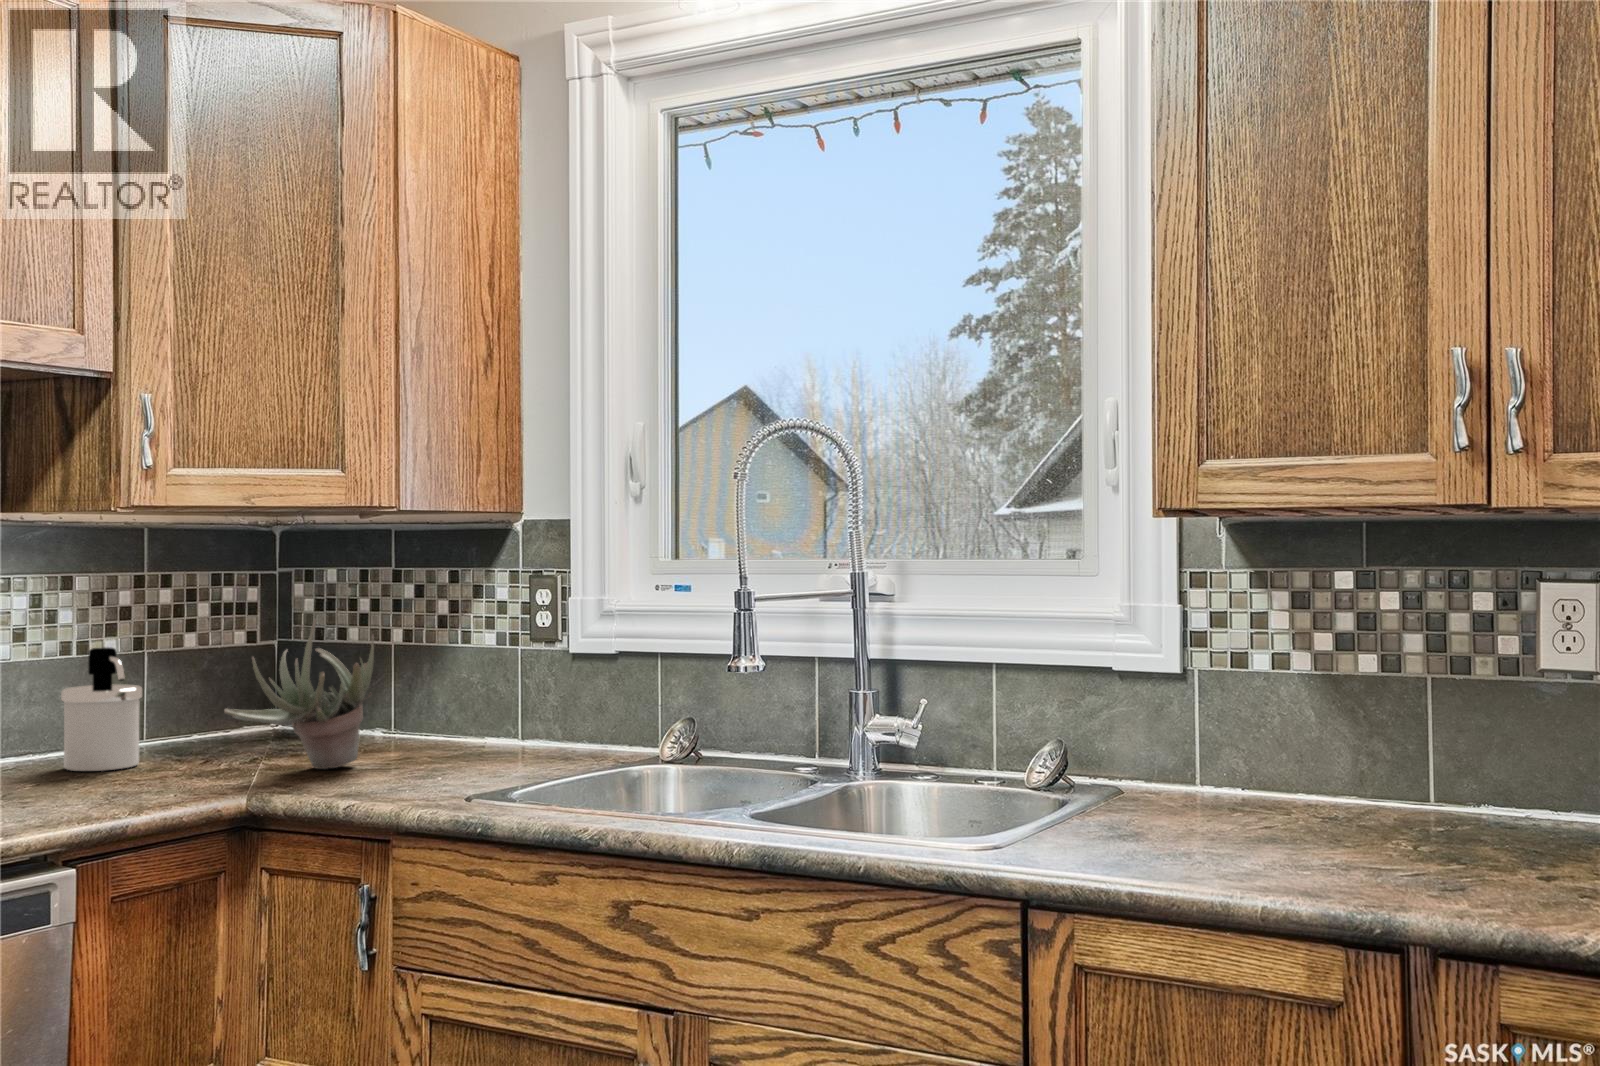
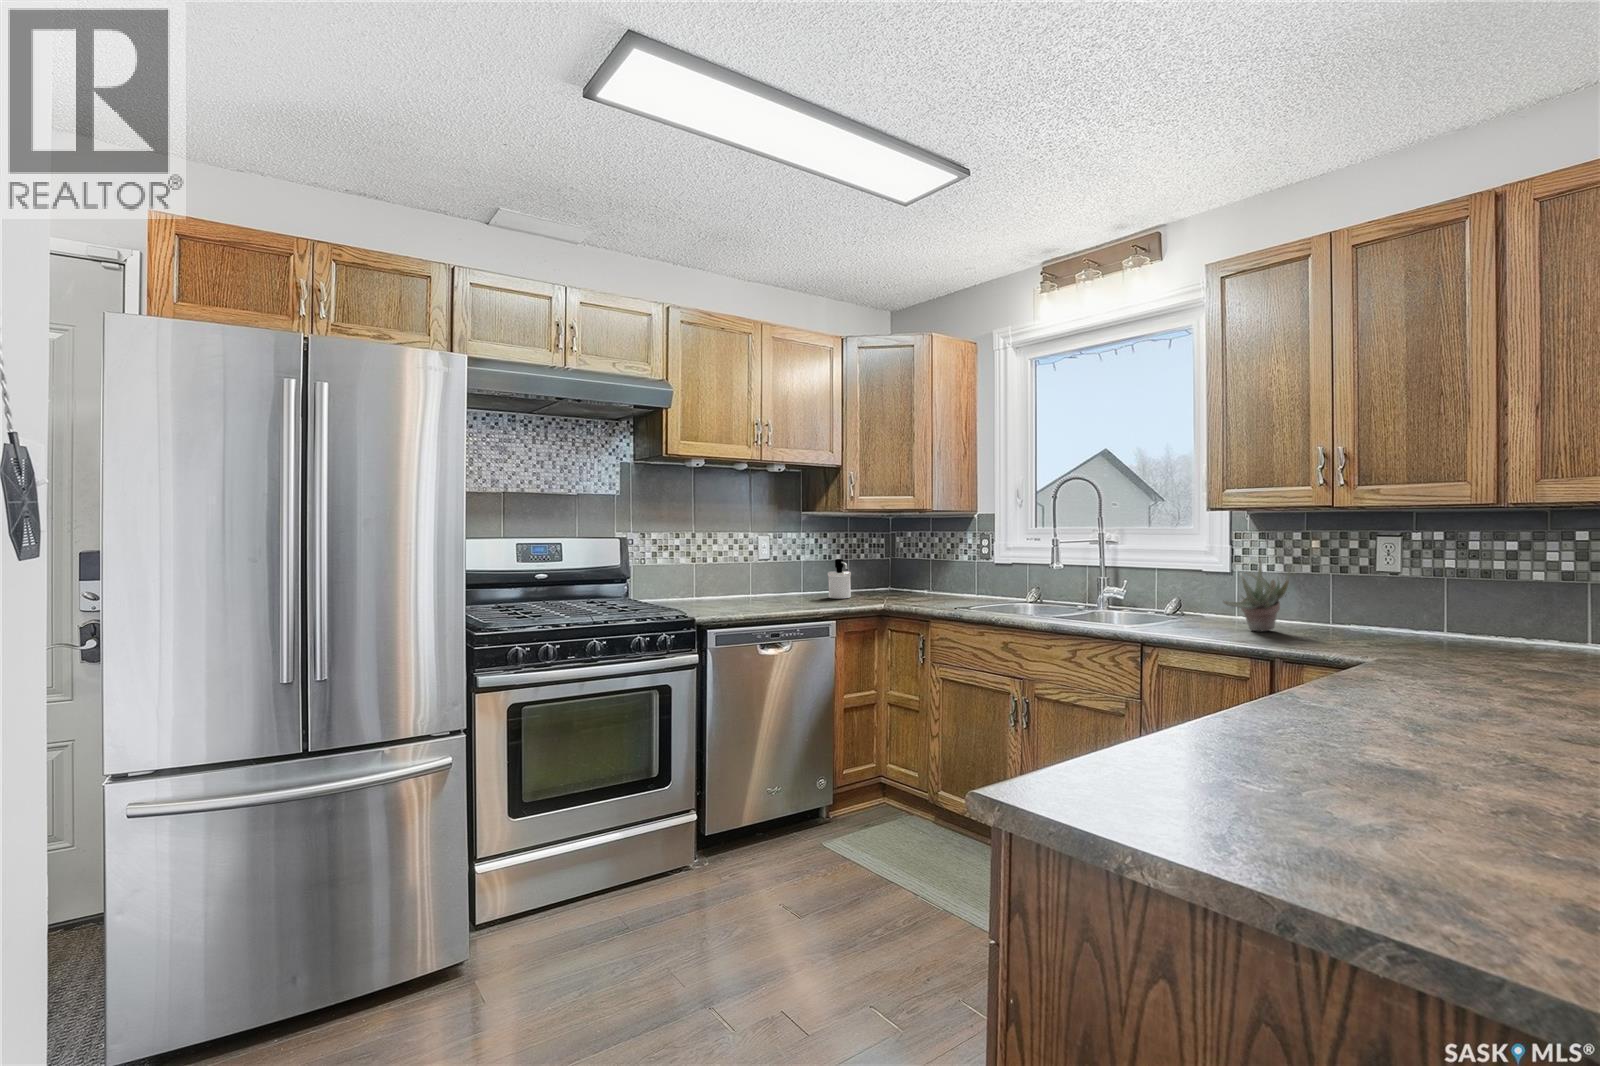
succulent plant: present [224,620,374,769] -> present [1223,559,1290,632]

